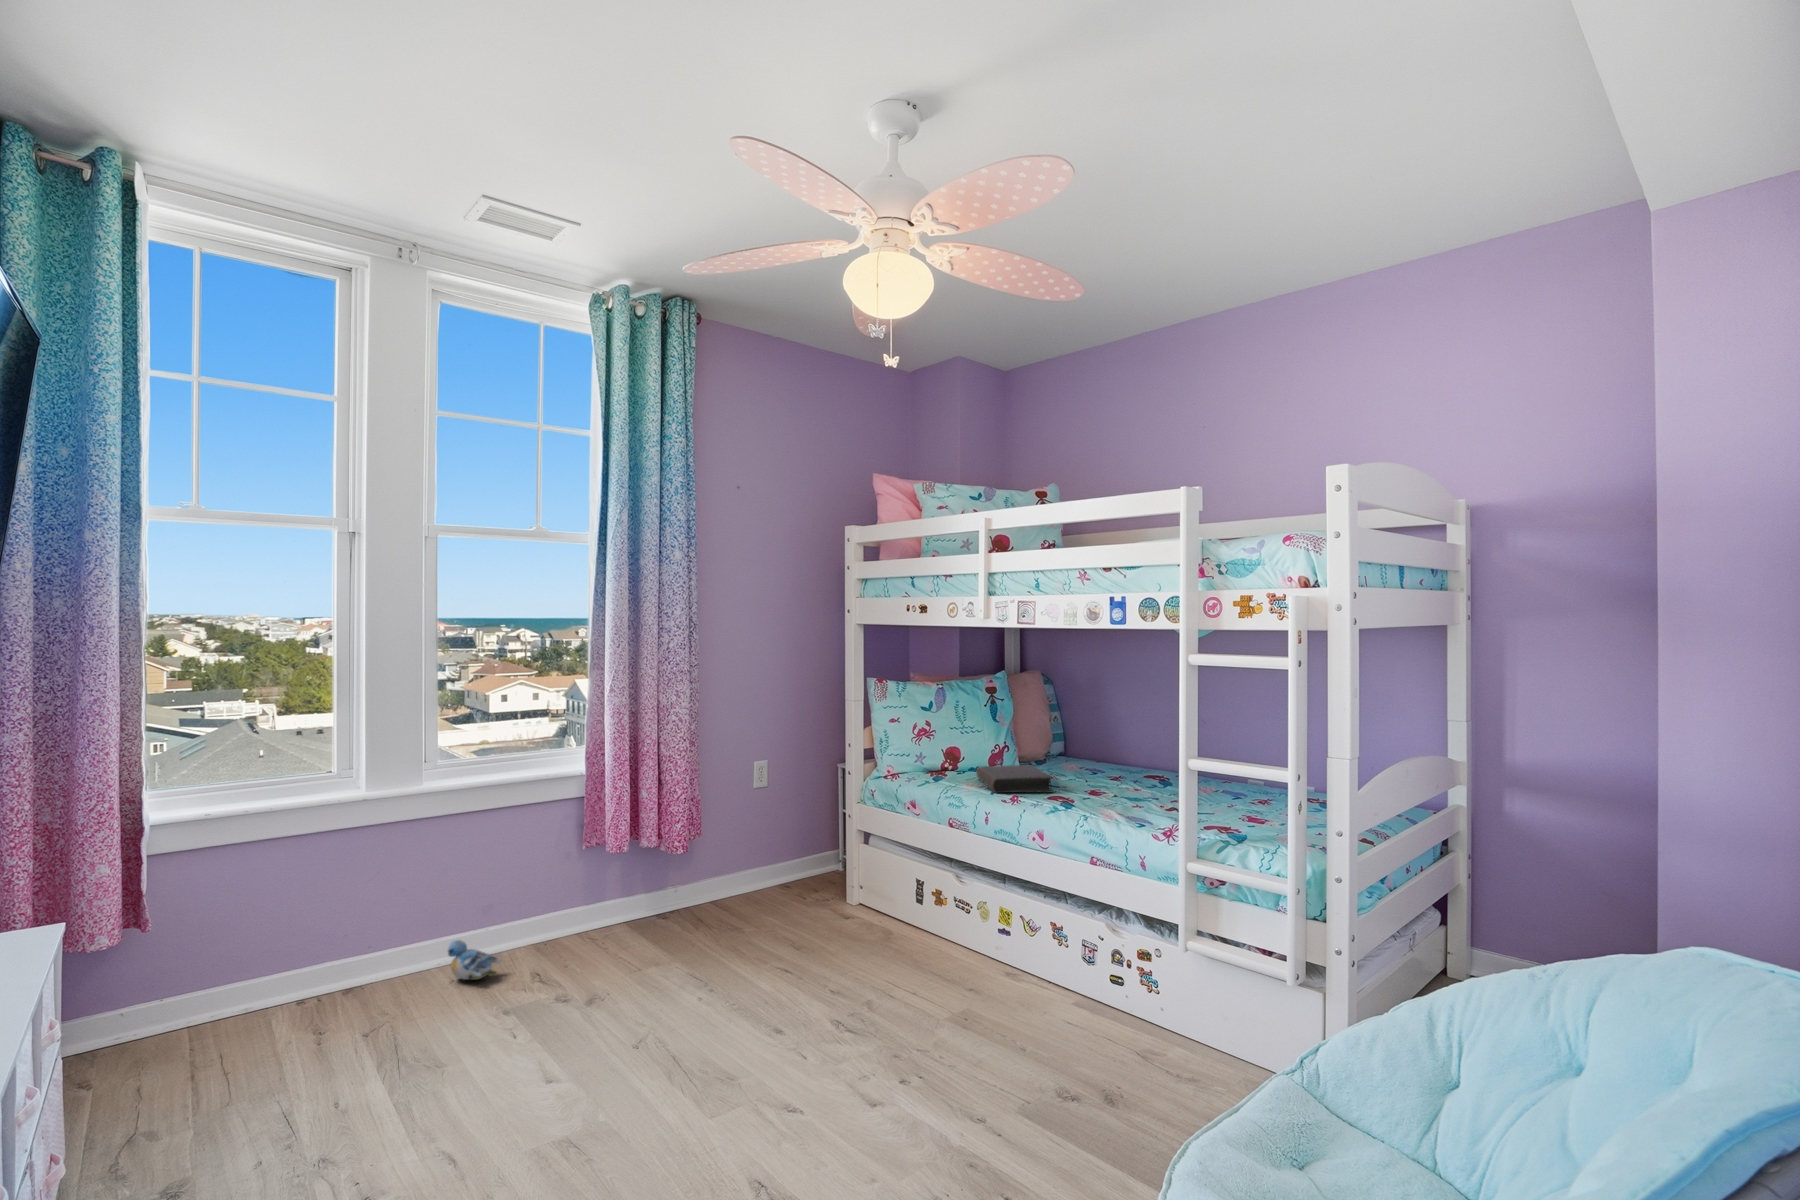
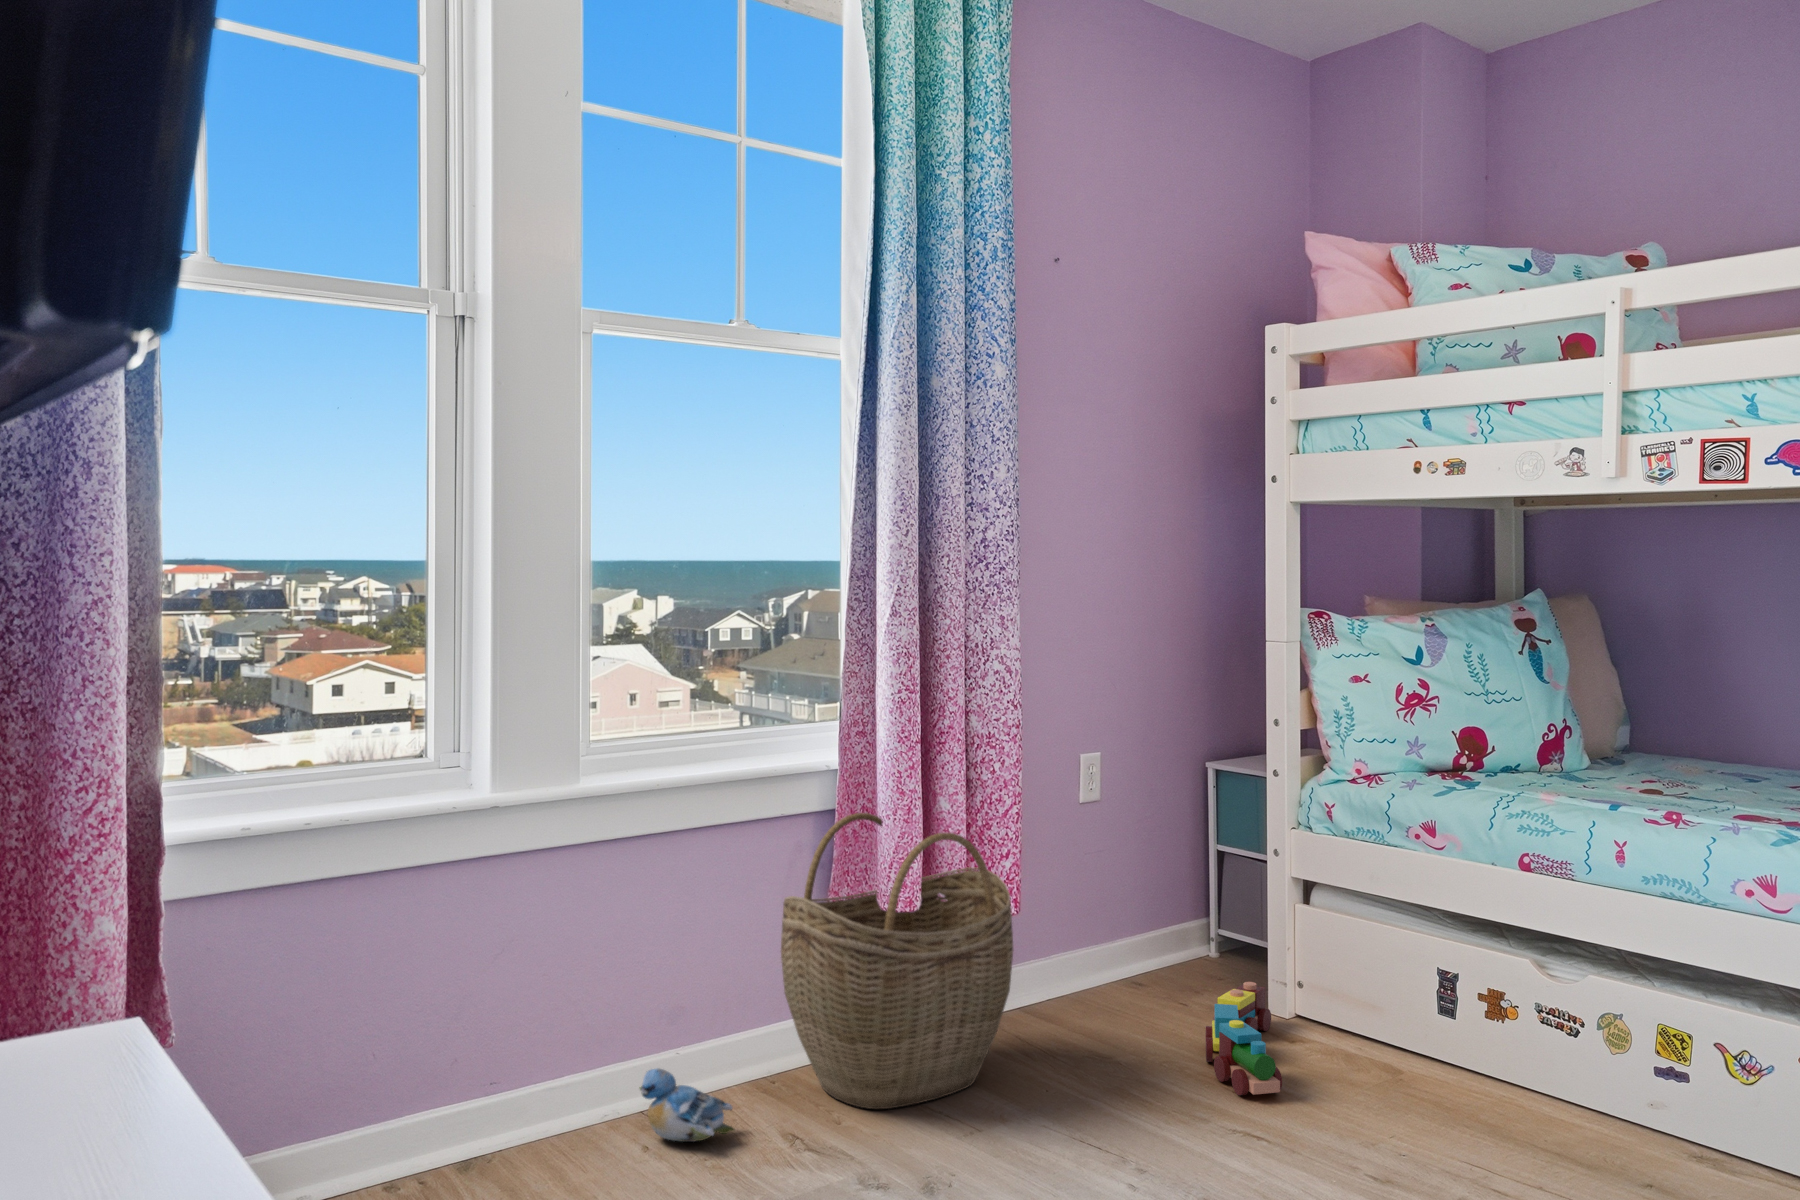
book: present [976,765,1052,793] -> none [1540,760,1731,807]
woven basket: none [544,796,678,961] -> present [781,813,1013,1109]
toy train: none [787,886,842,951] -> present [1206,982,1282,1095]

